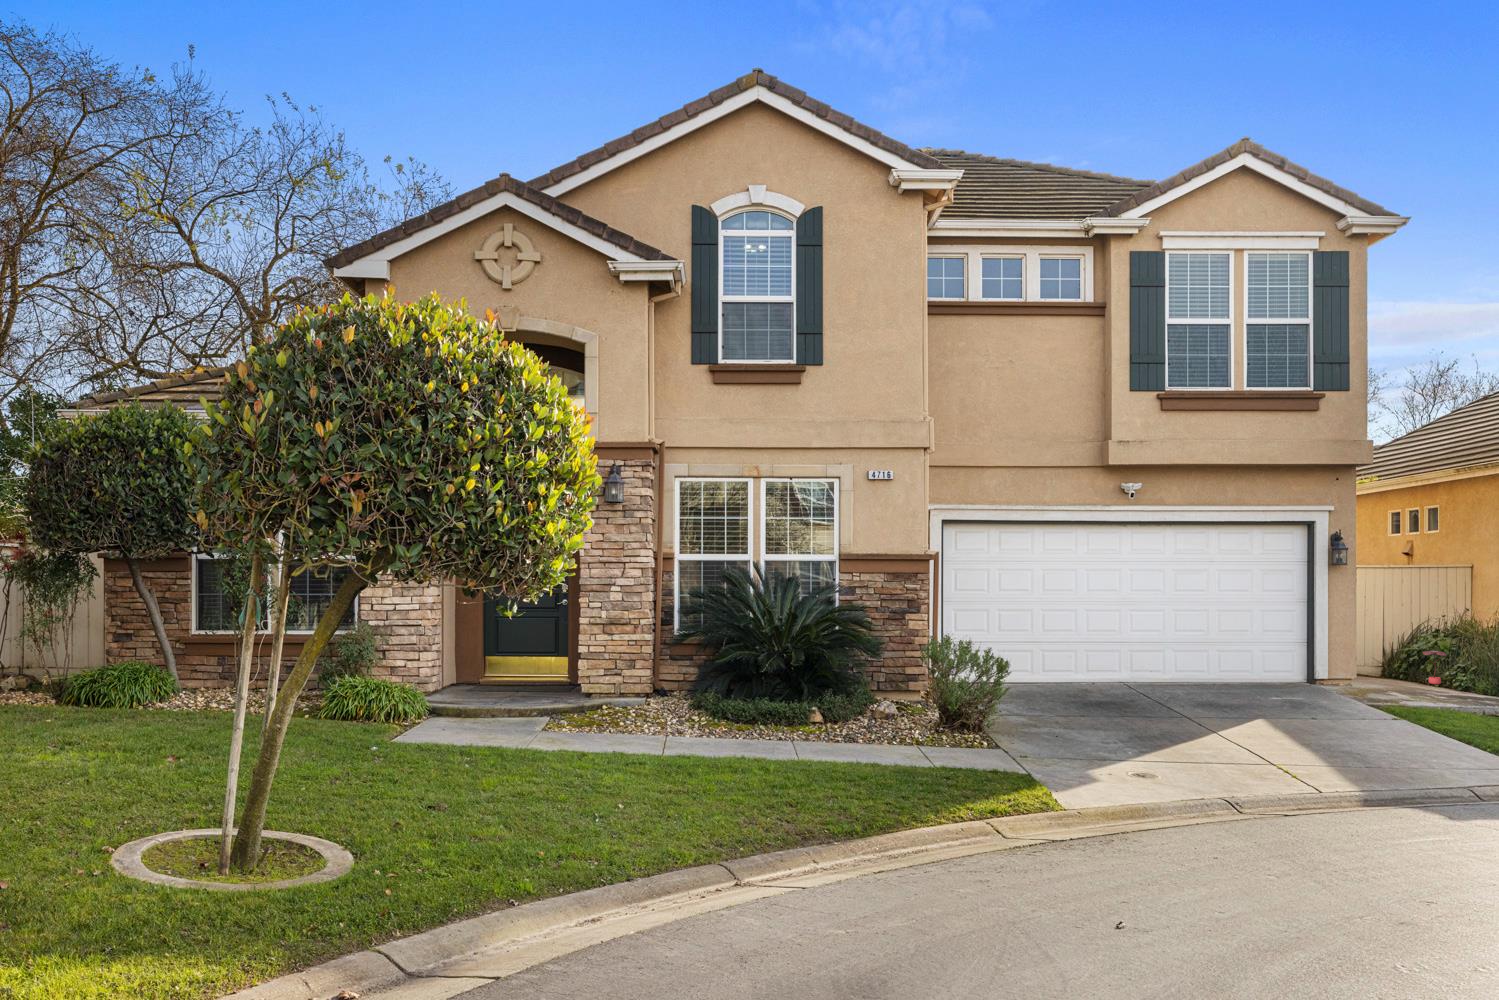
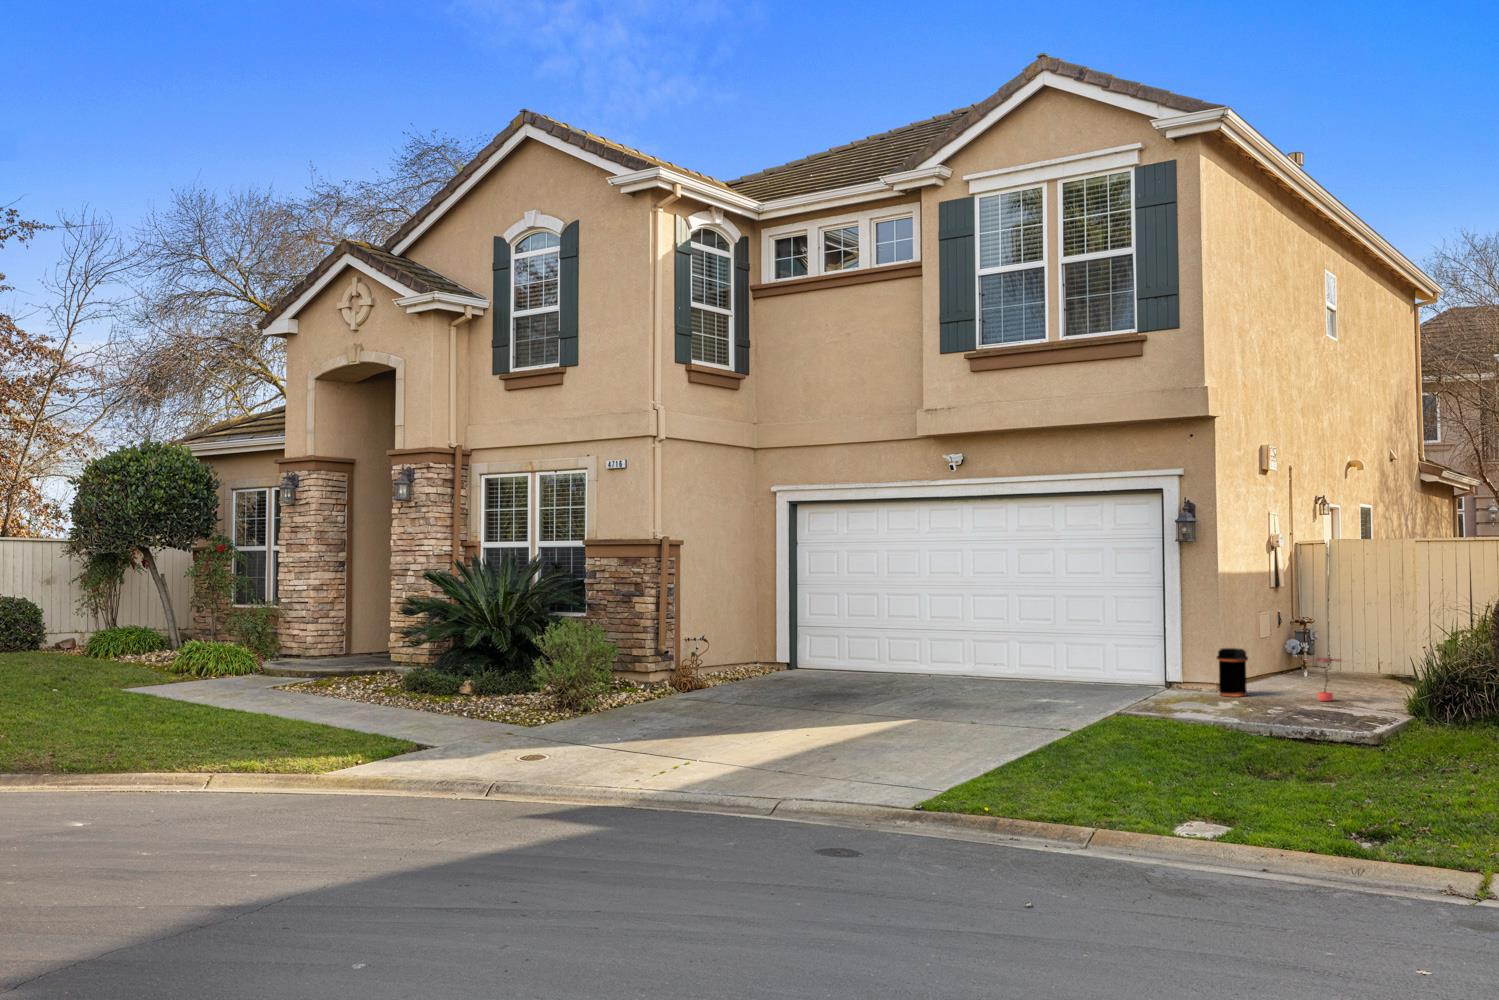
trash can: none [1354,645,1380,684] -> present [1217,648,1248,697]

